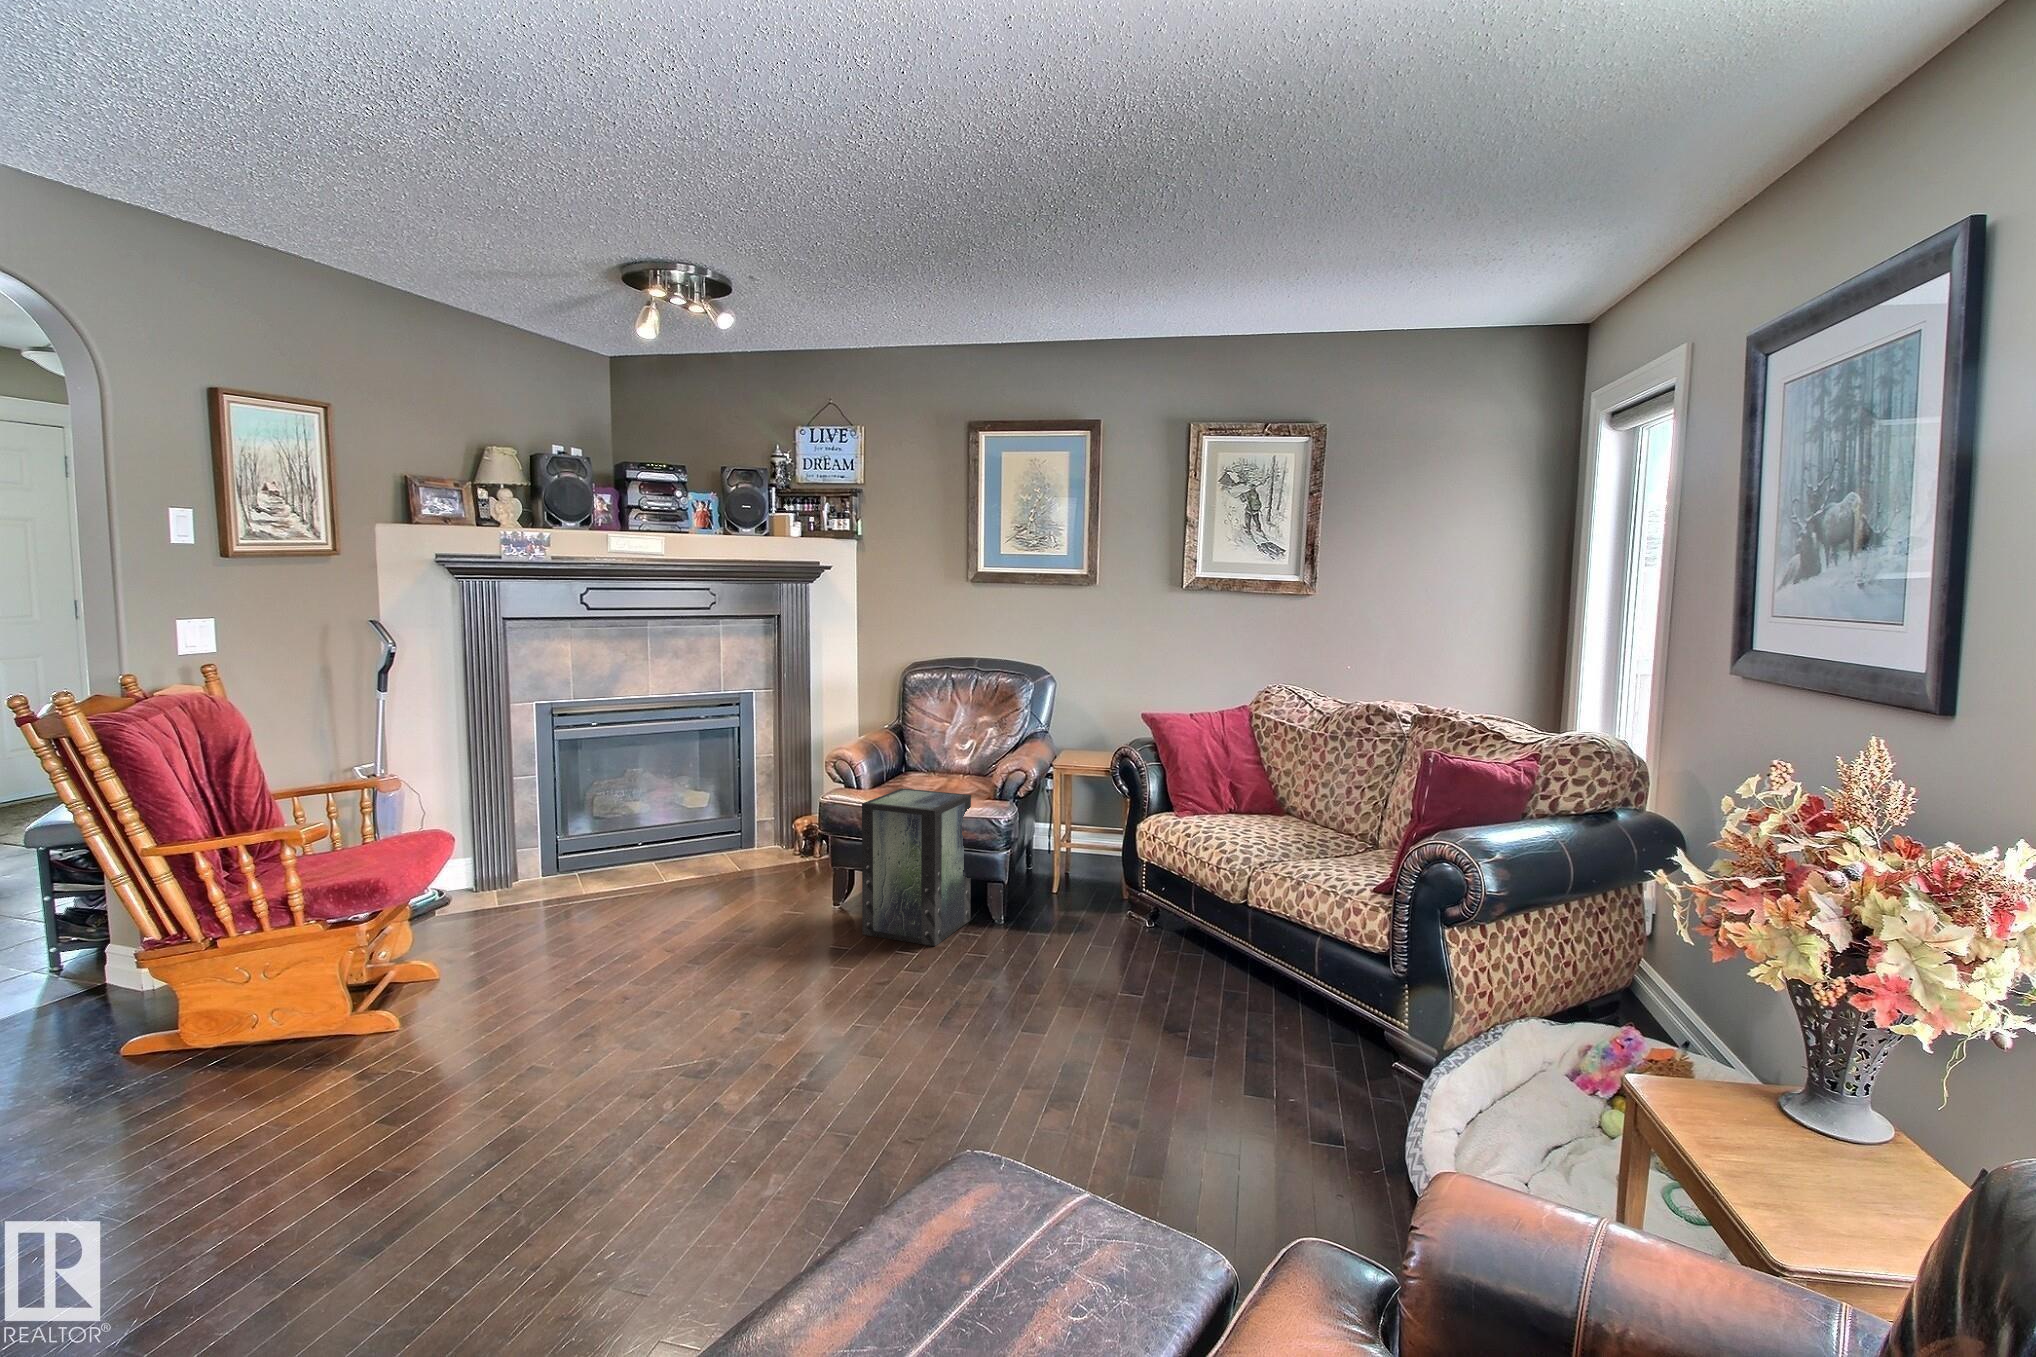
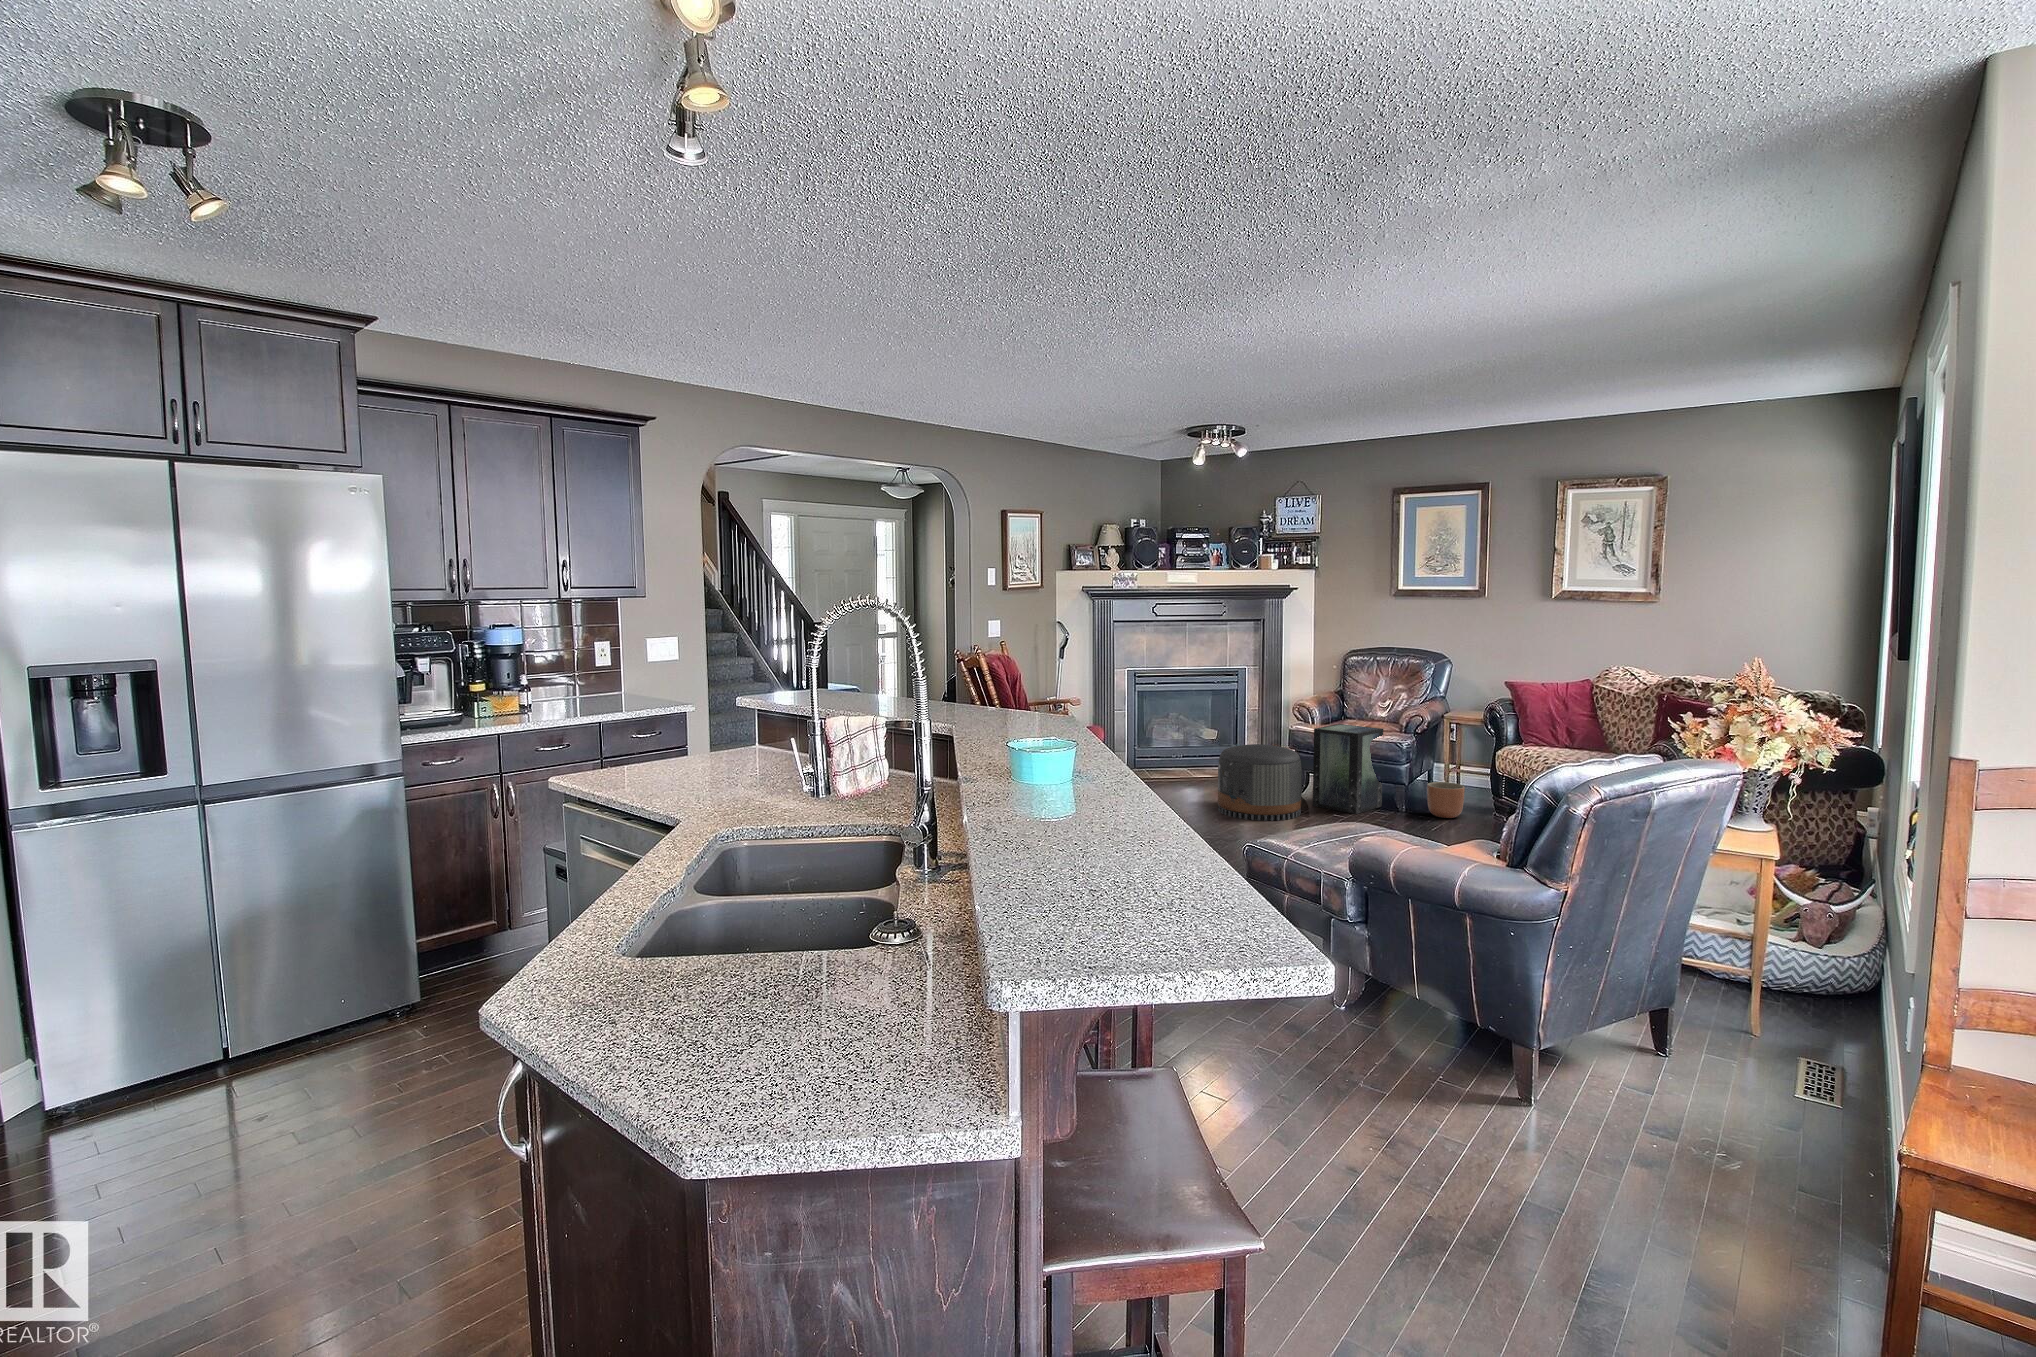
pouf: none [690,840,843,994] -> present [1218,744,1302,821]
planter: none [1040,874,1094,935] -> present [1427,782,1465,818]

